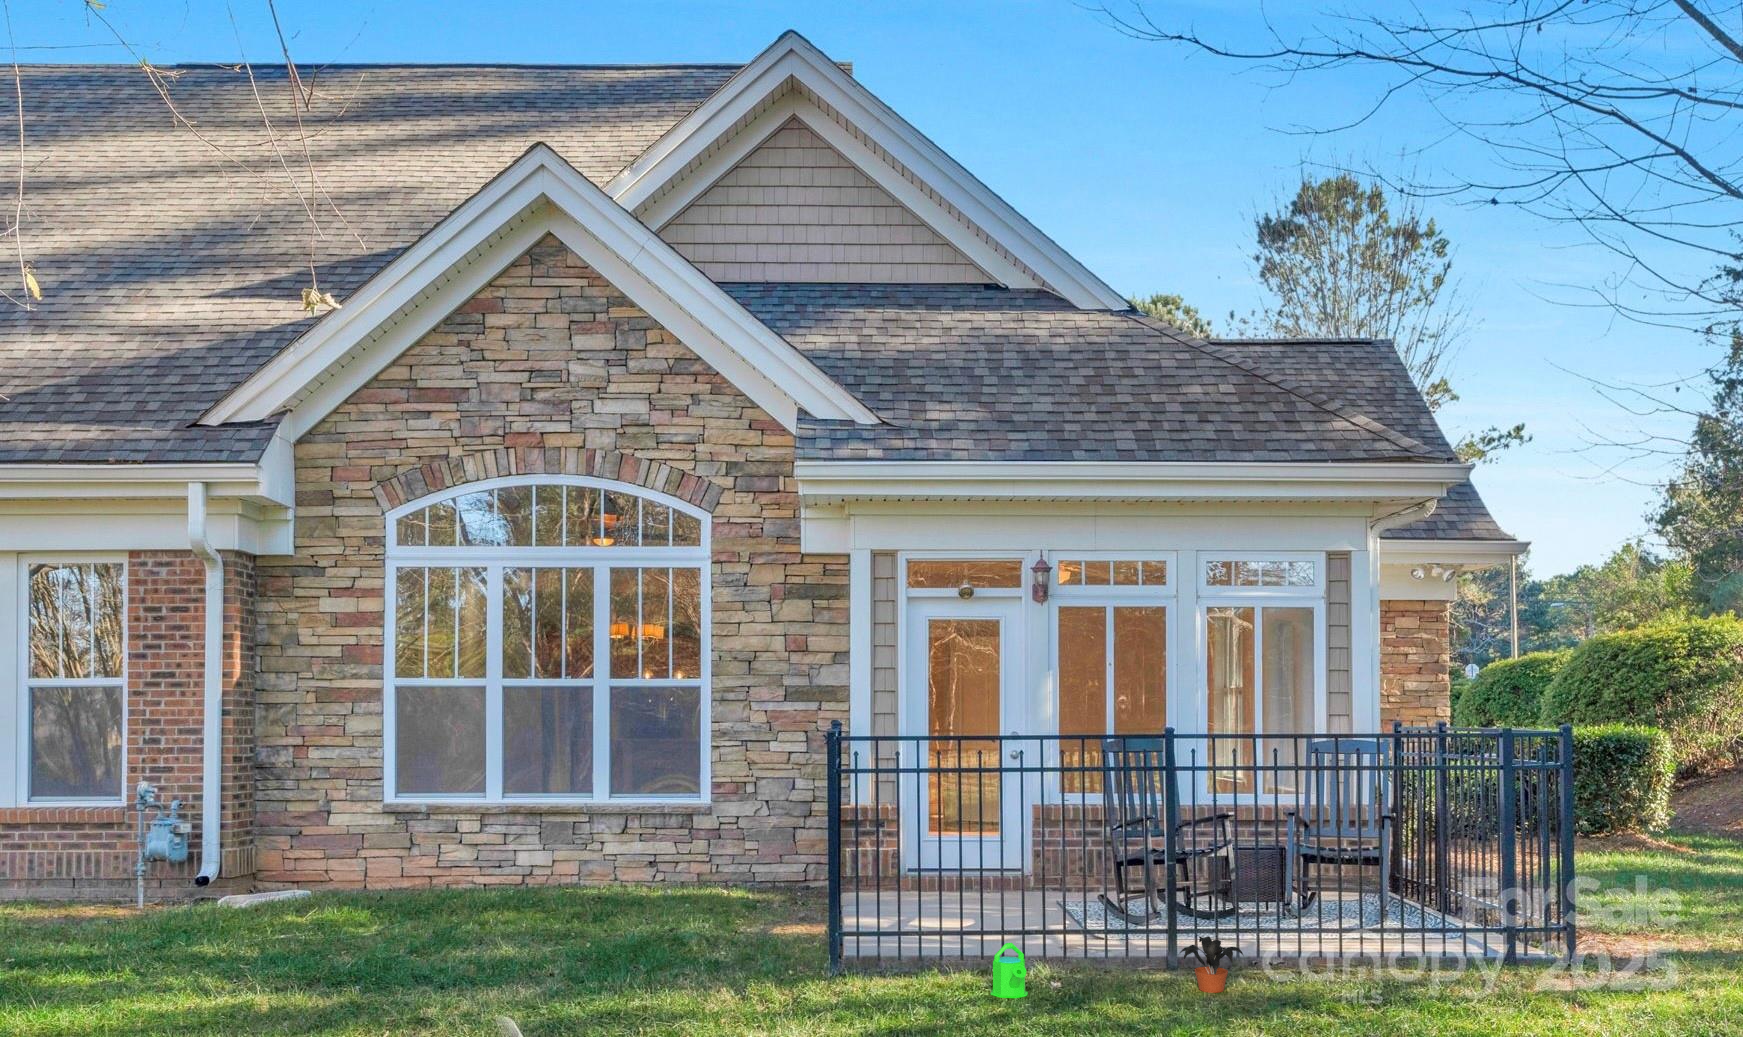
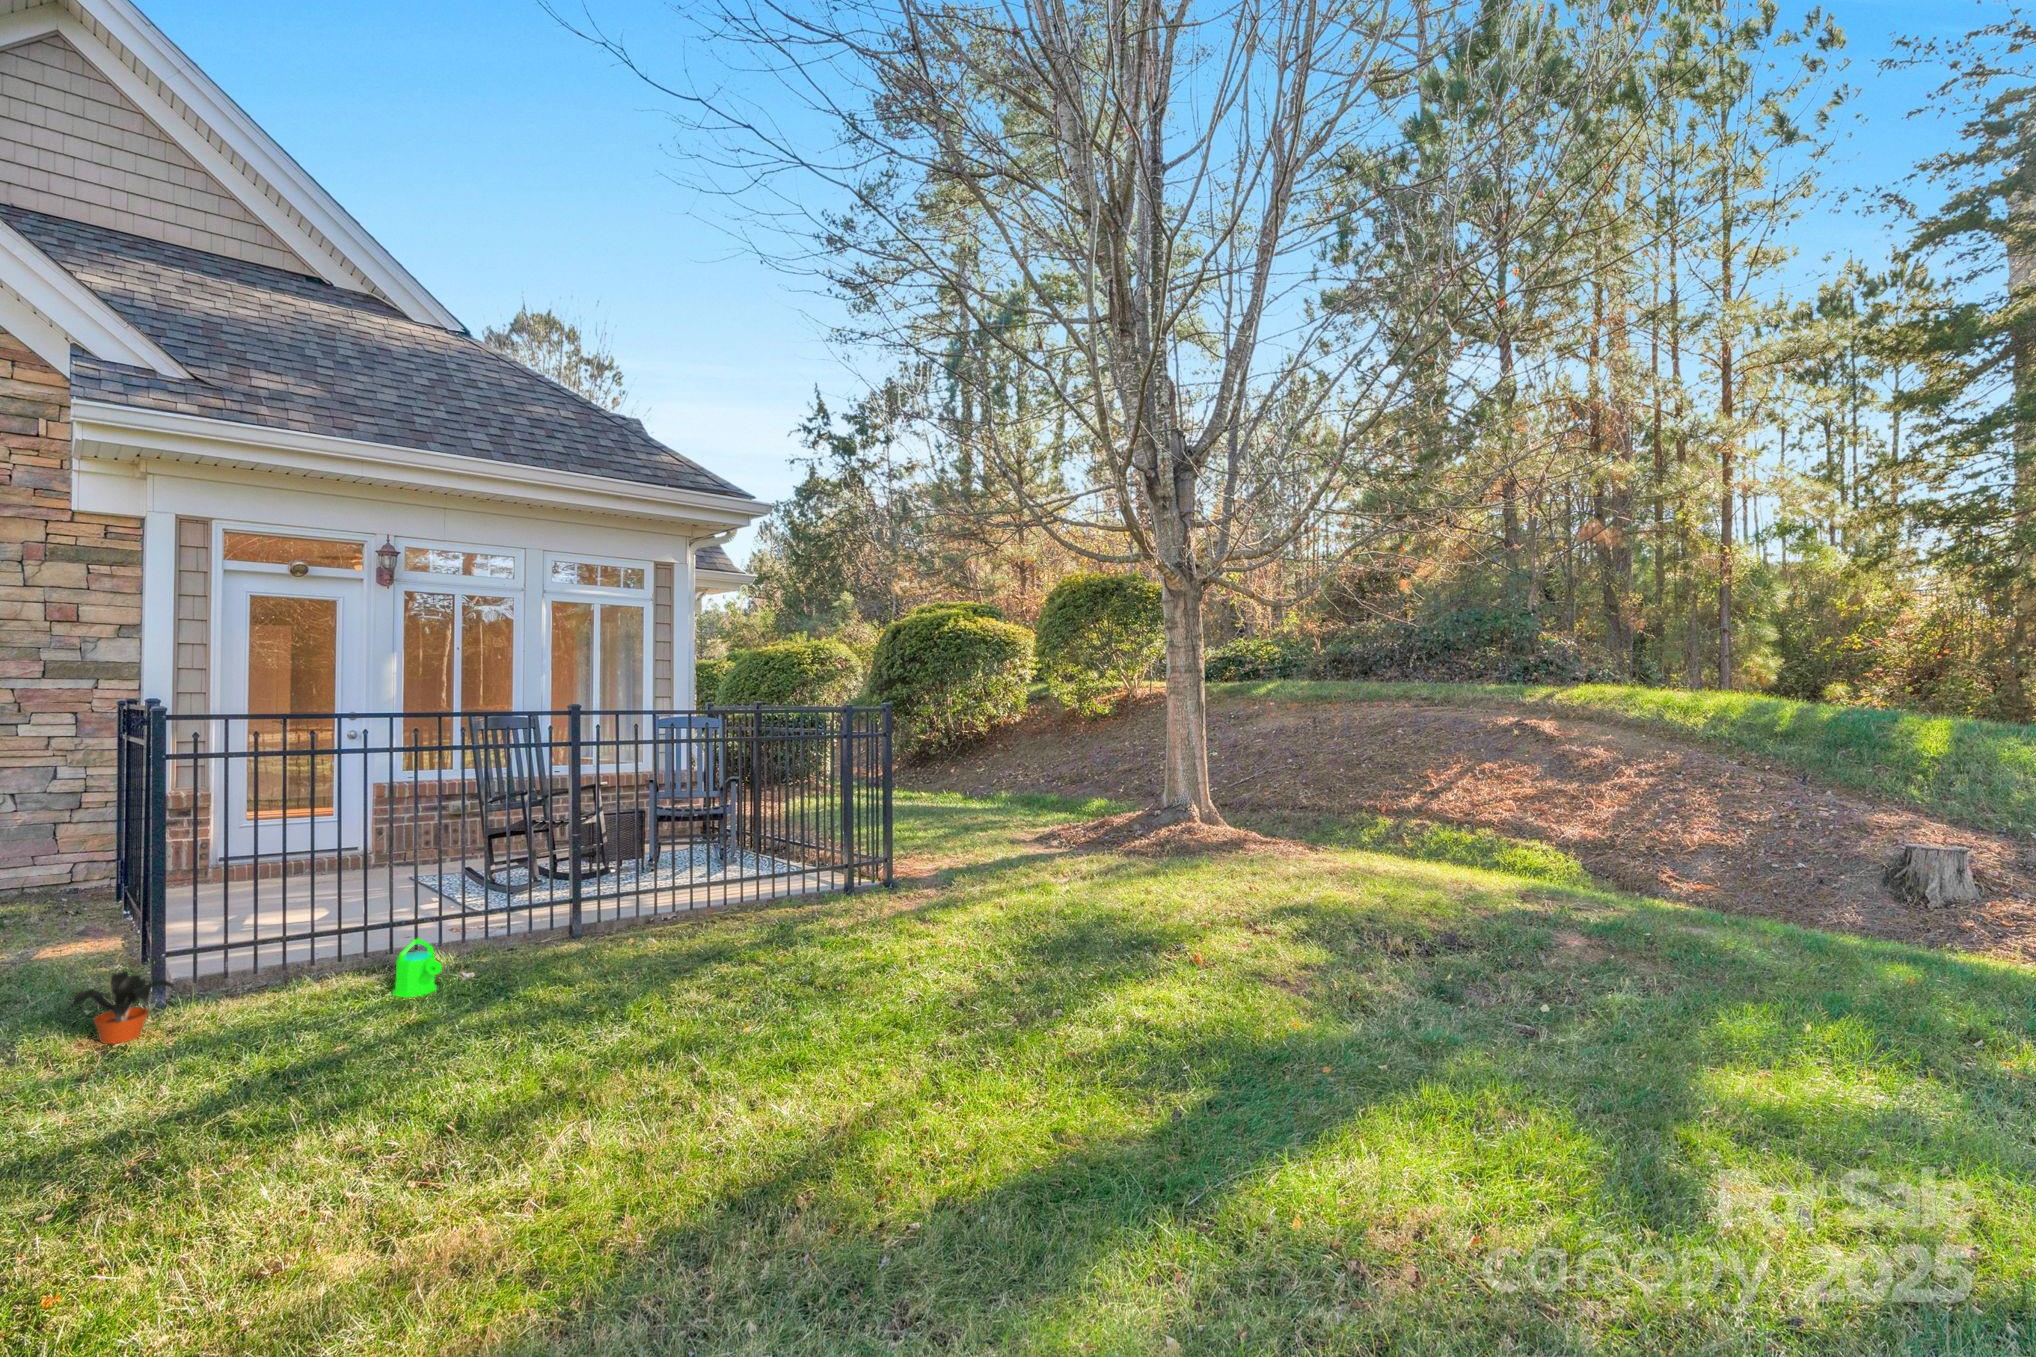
potted plant: present [1180,936,1243,993] -> present [70,971,174,1044]

